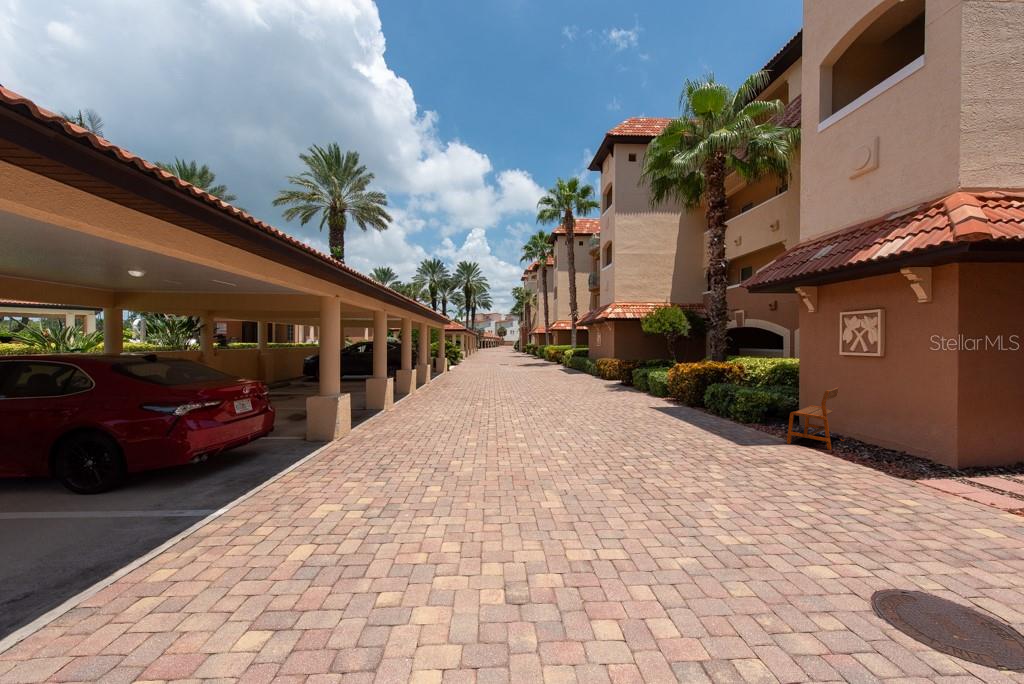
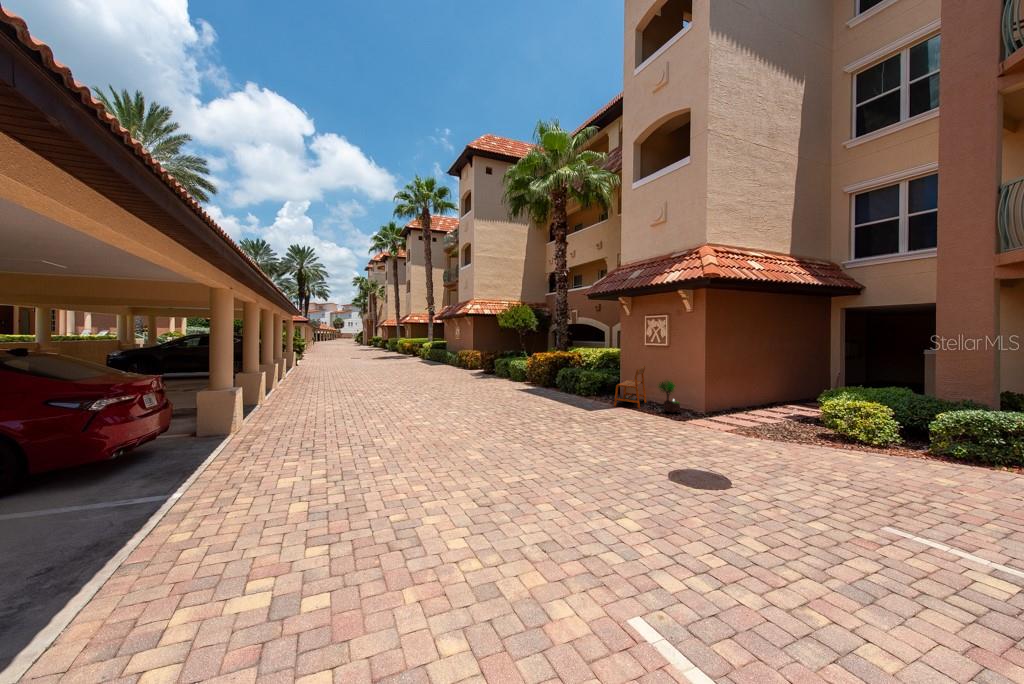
potted tree: none [859,405,907,462] -> present [659,381,680,413]

